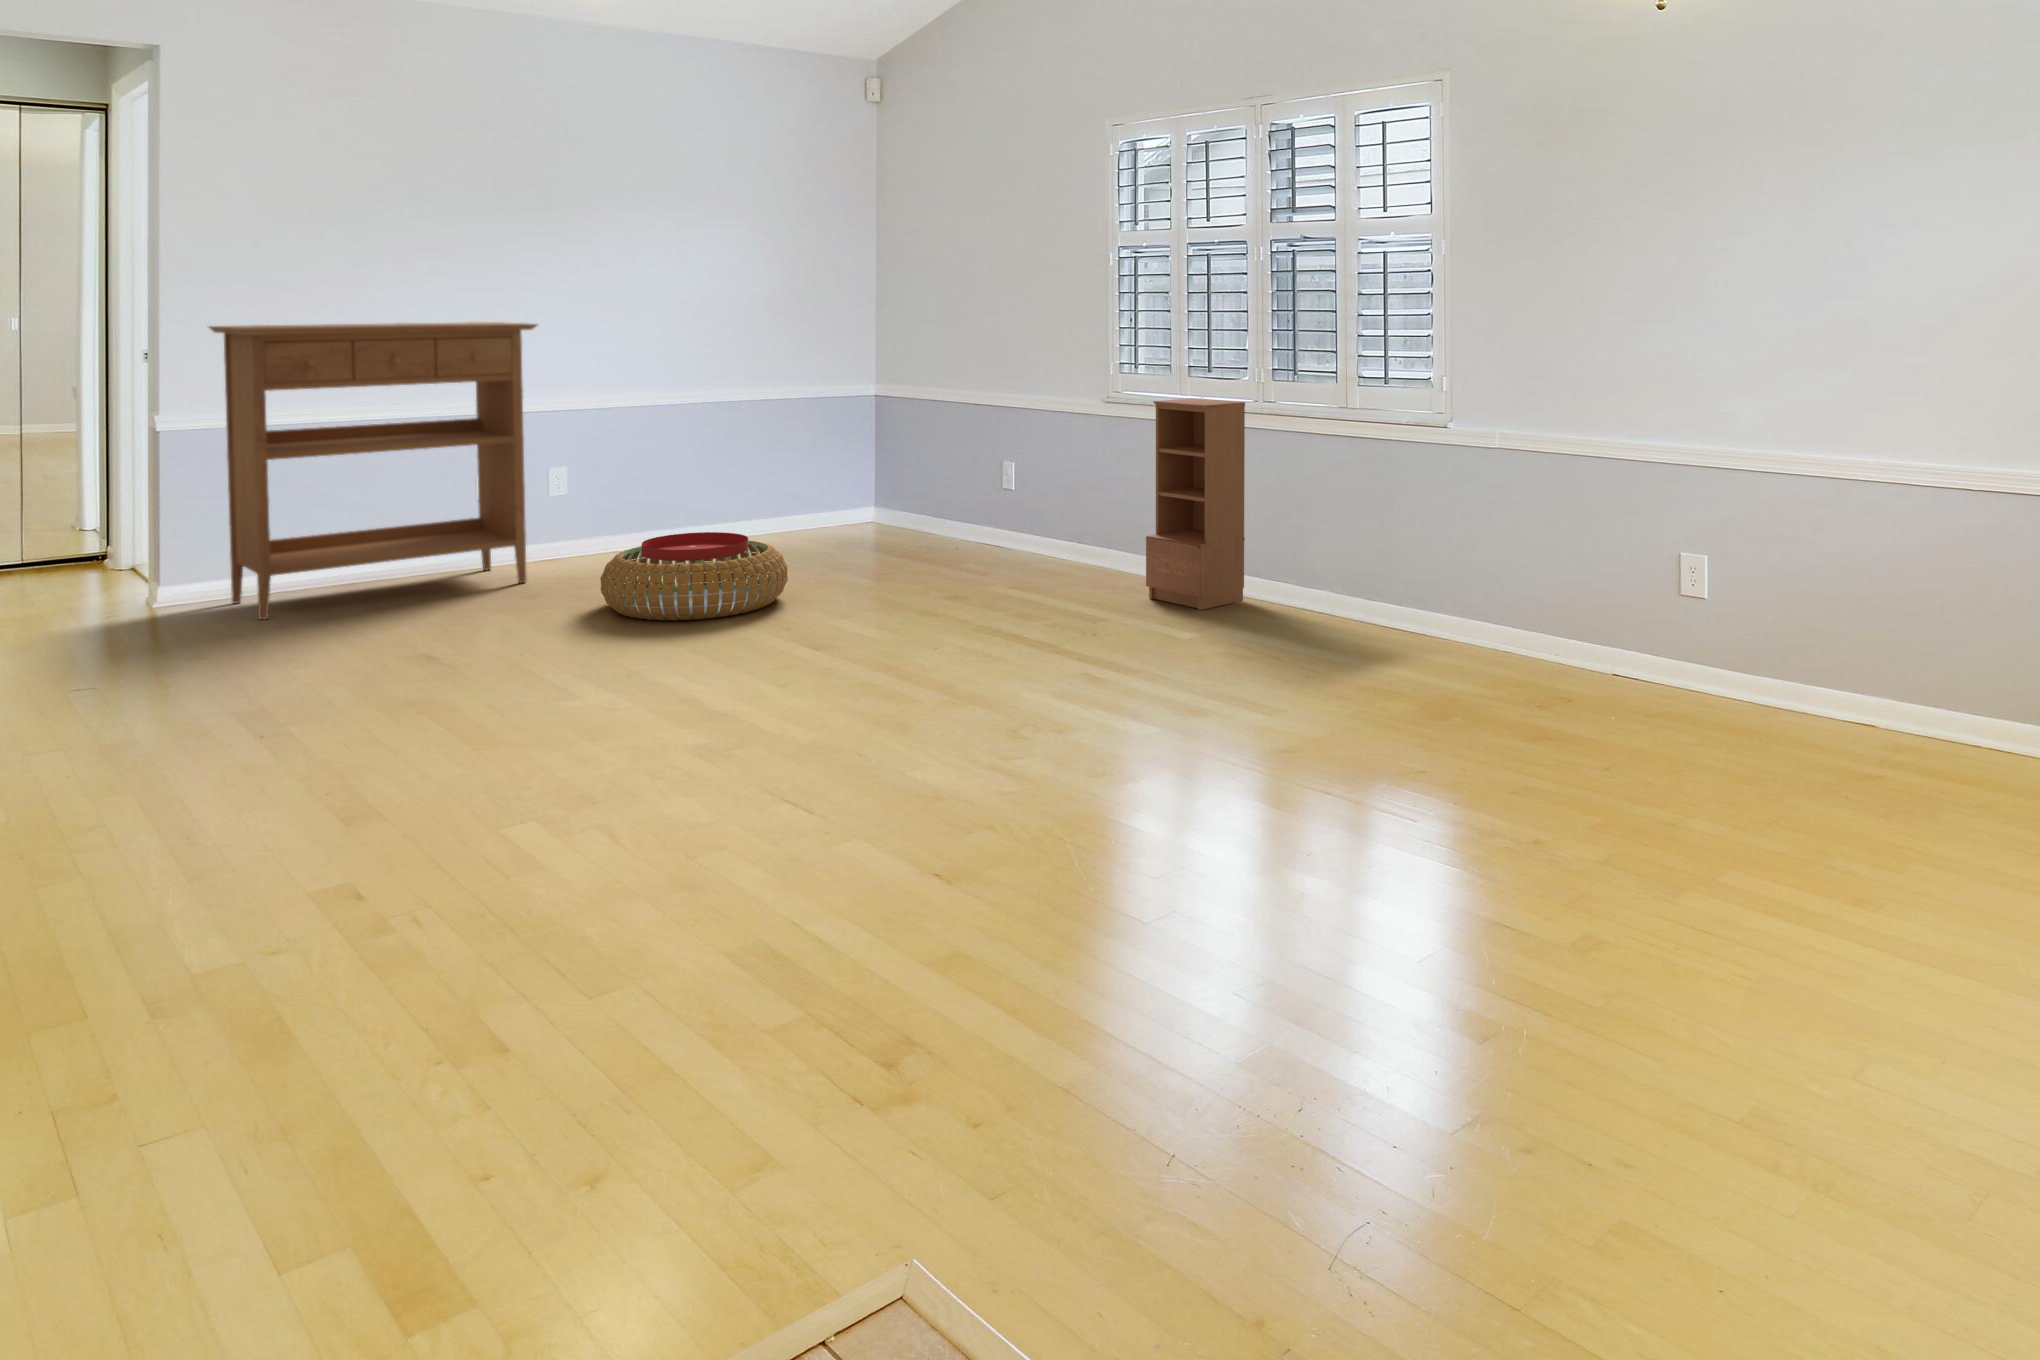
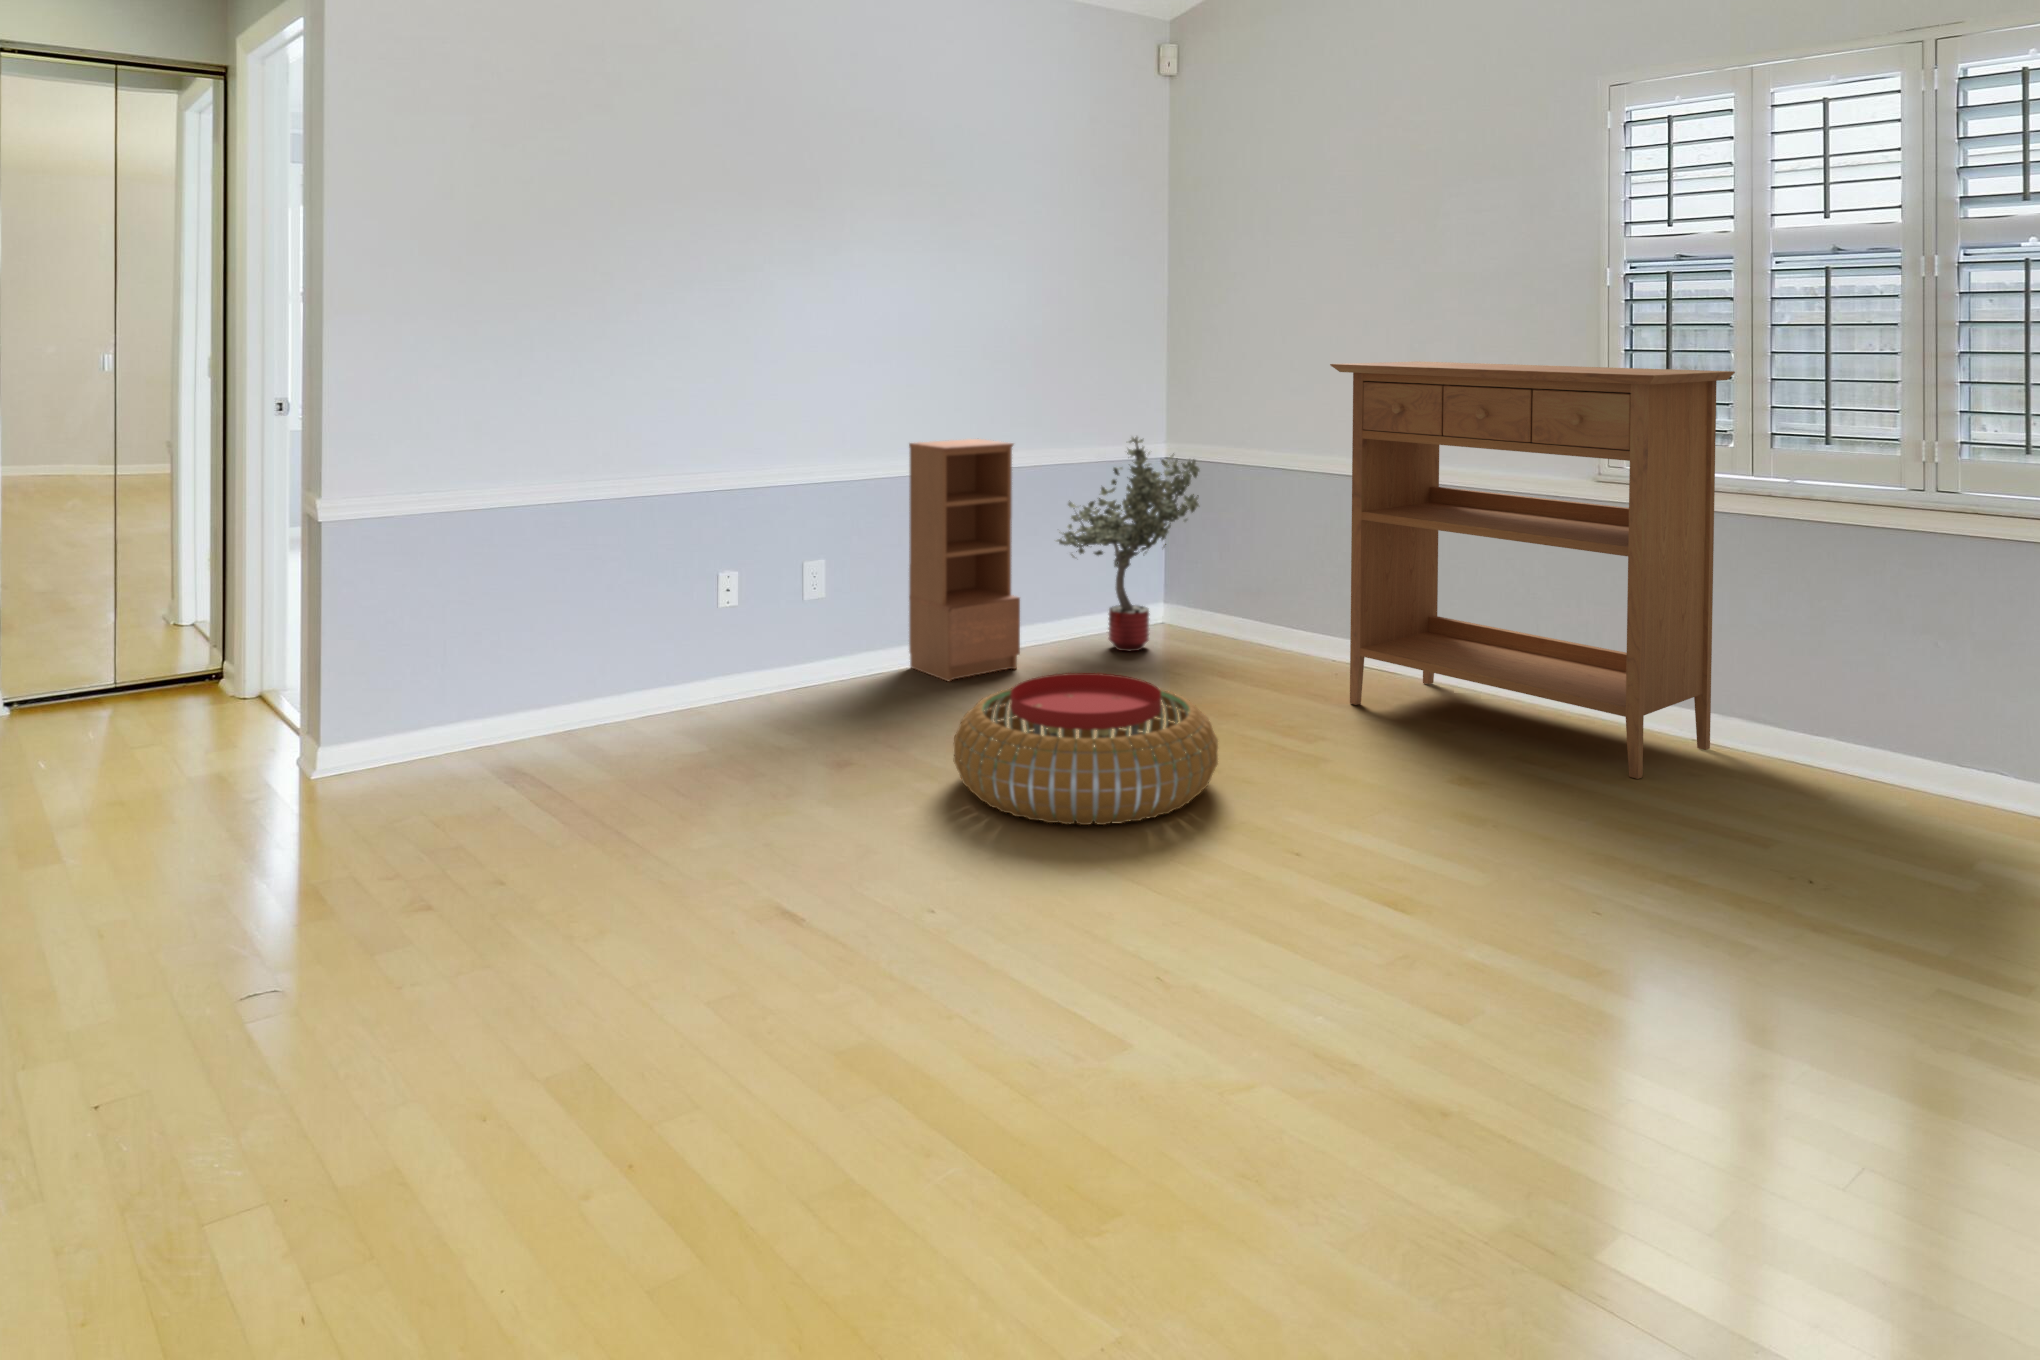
console table: present [209,322,537,620] -> present [1330,362,1735,779]
potted tree: none [757,378,881,538] -> present [1056,437,1200,651]
bookcase: present [1146,398,1245,610] -> present [909,439,1020,682]

